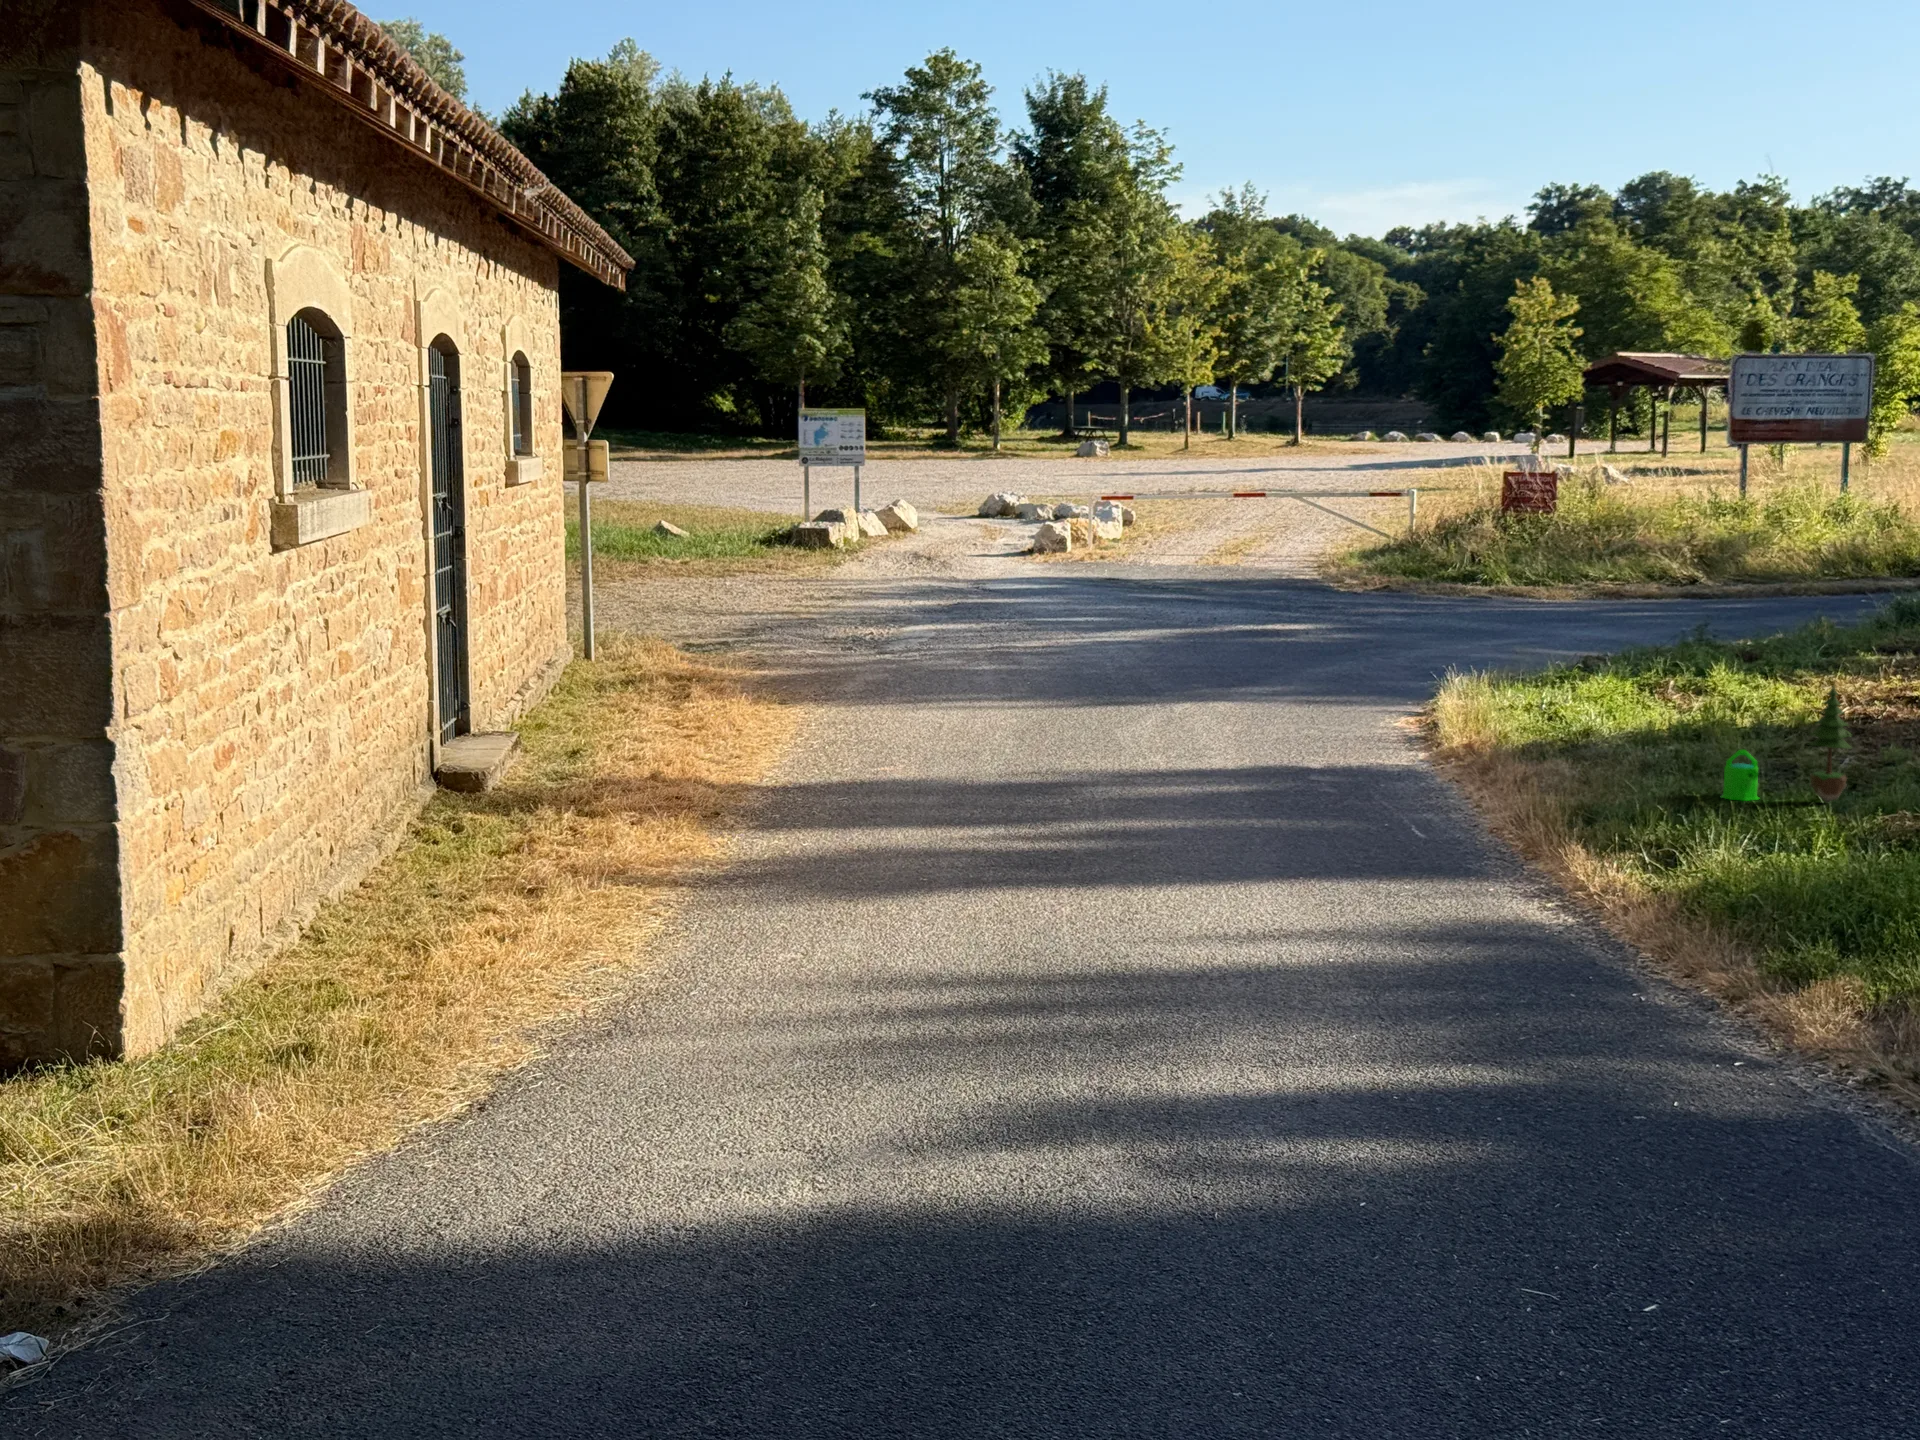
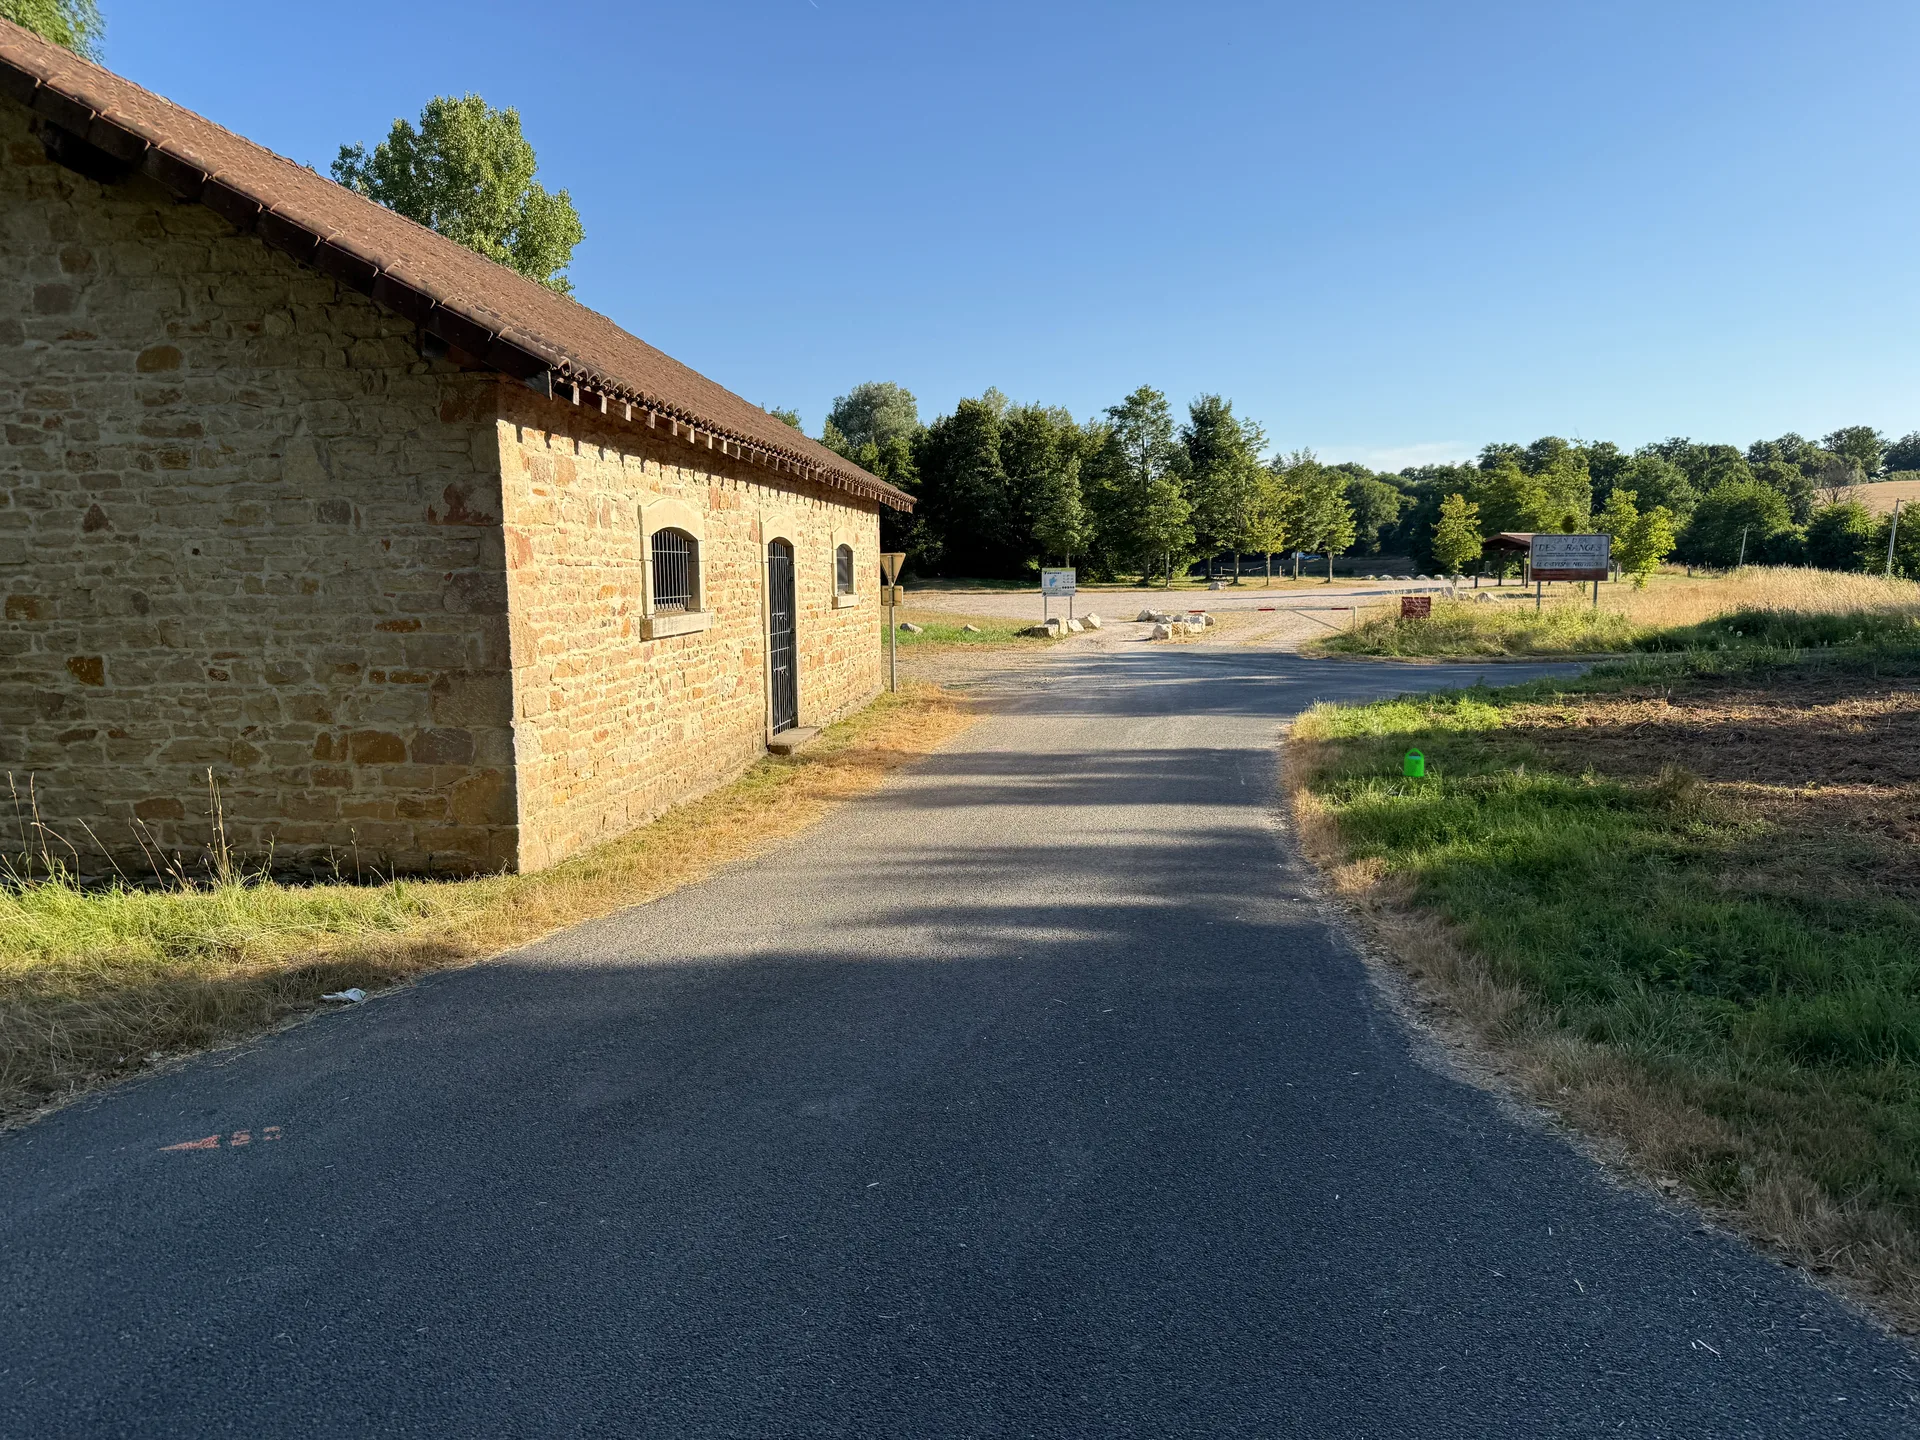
potted tree: present [1809,686,1851,802] -> none [1449,713,1476,779]

